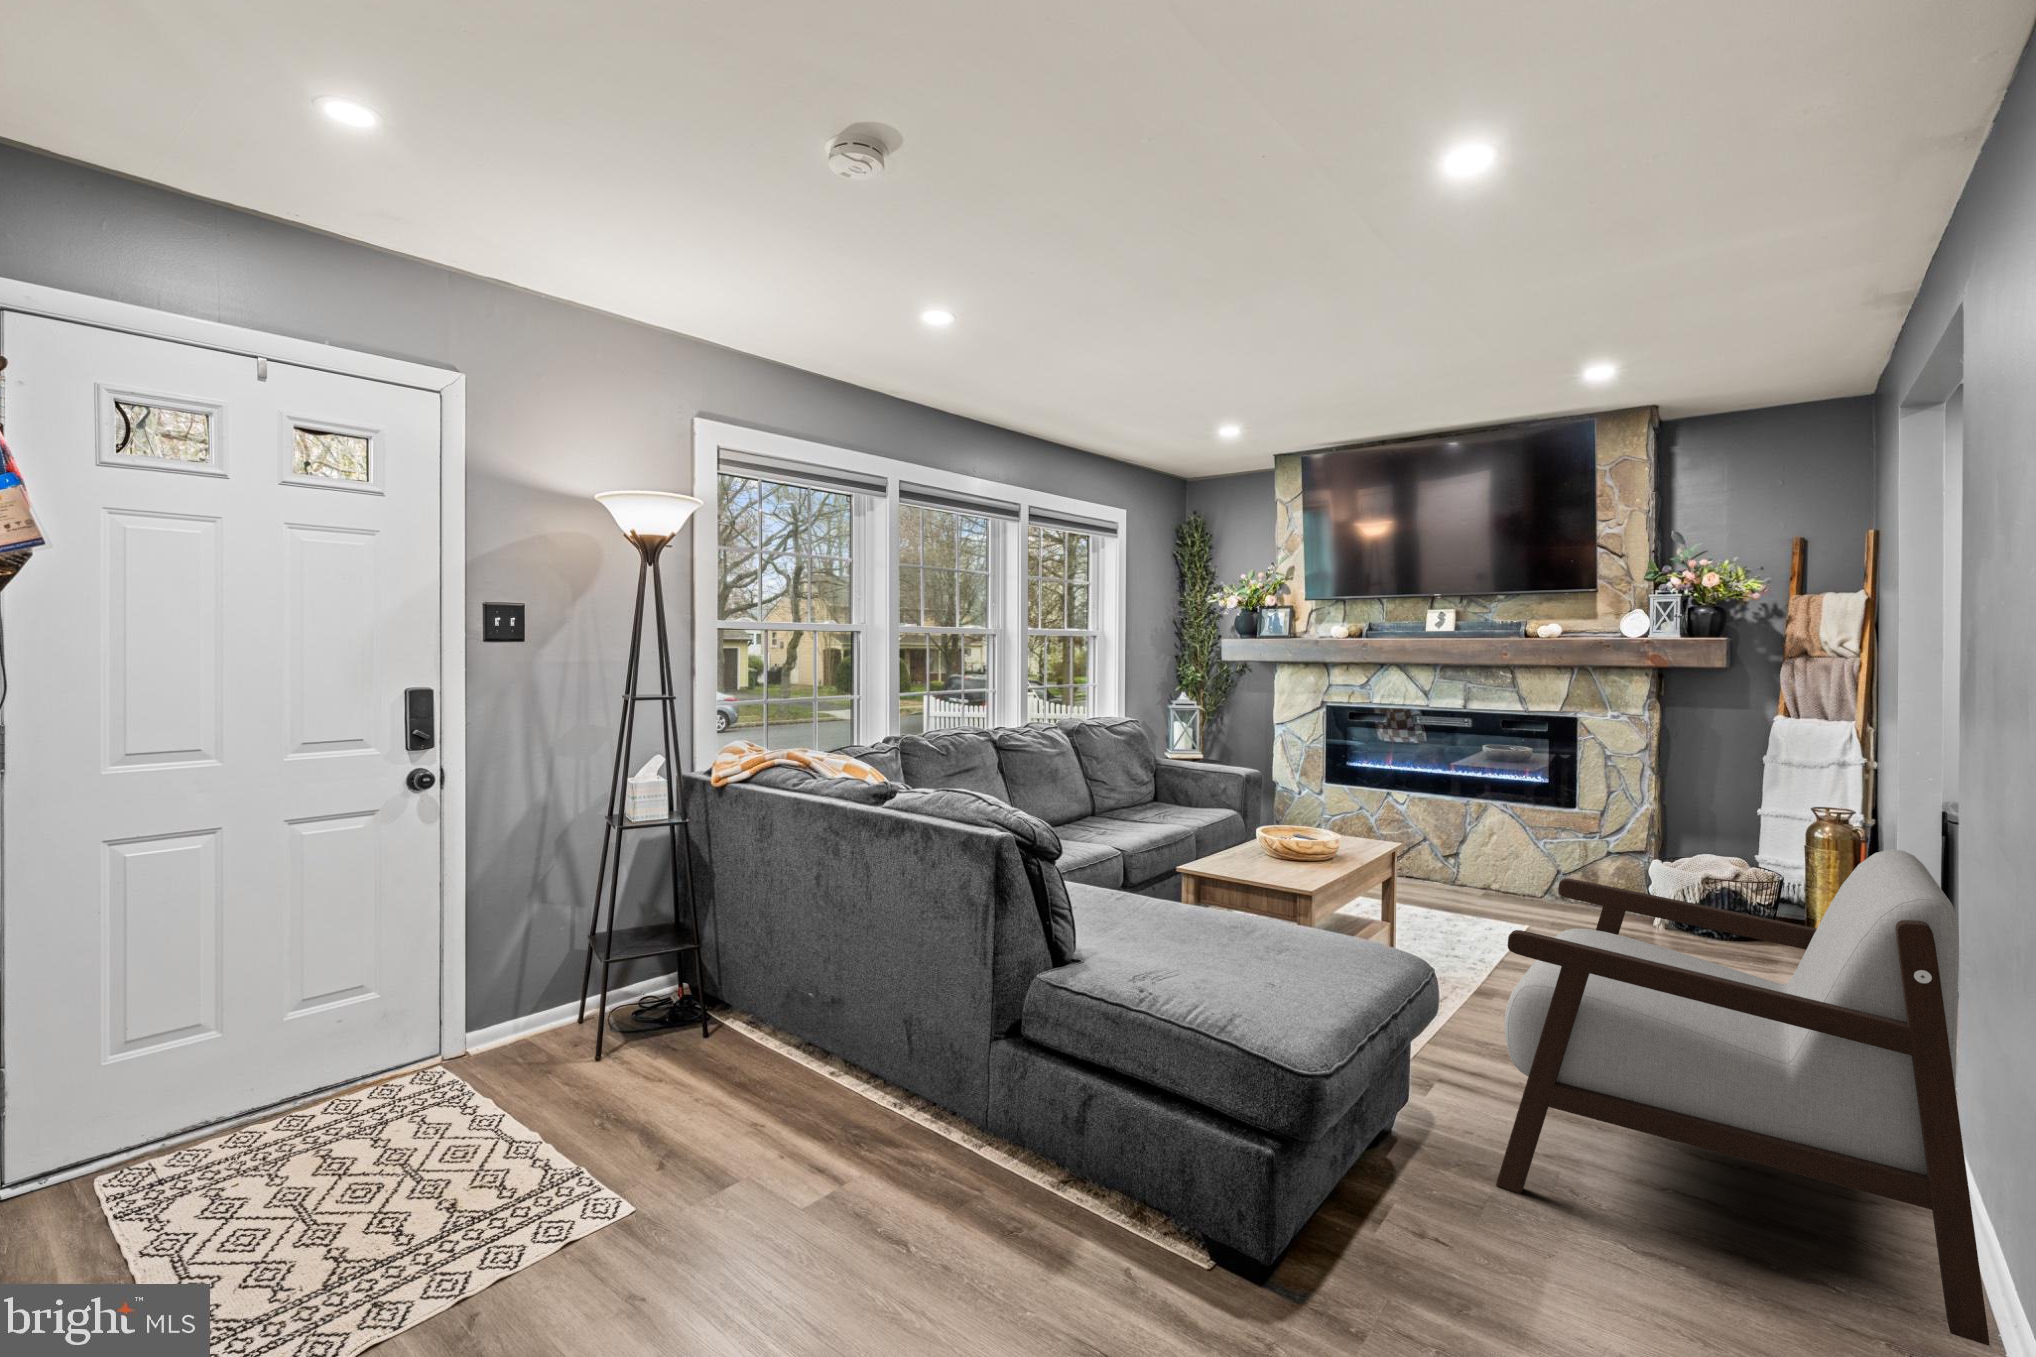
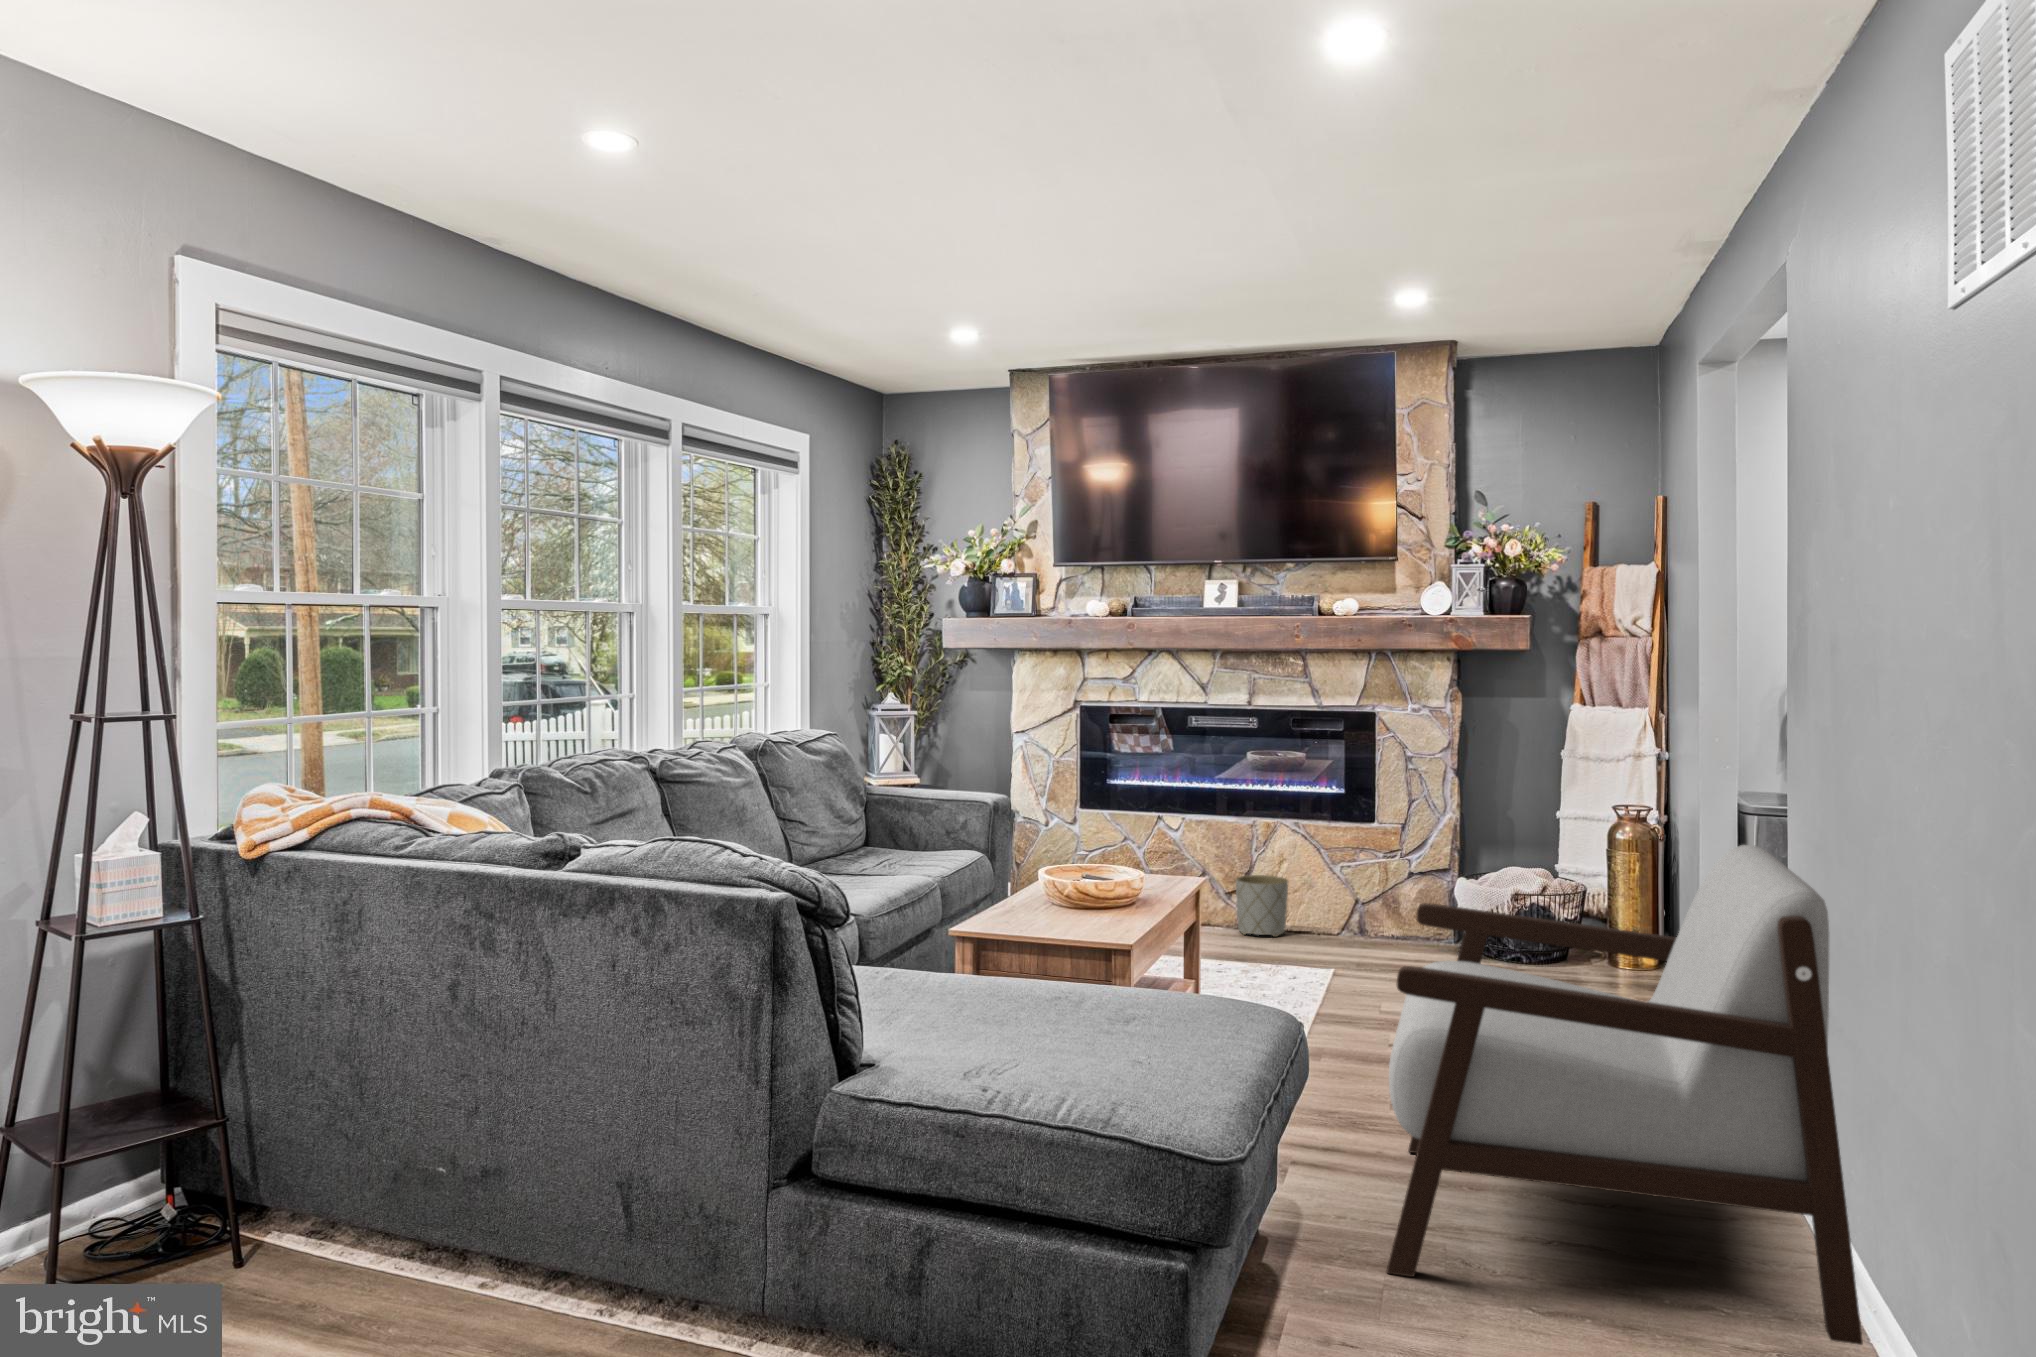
planter: none [1451,844,1496,895] -> present [1236,875,1288,937]

